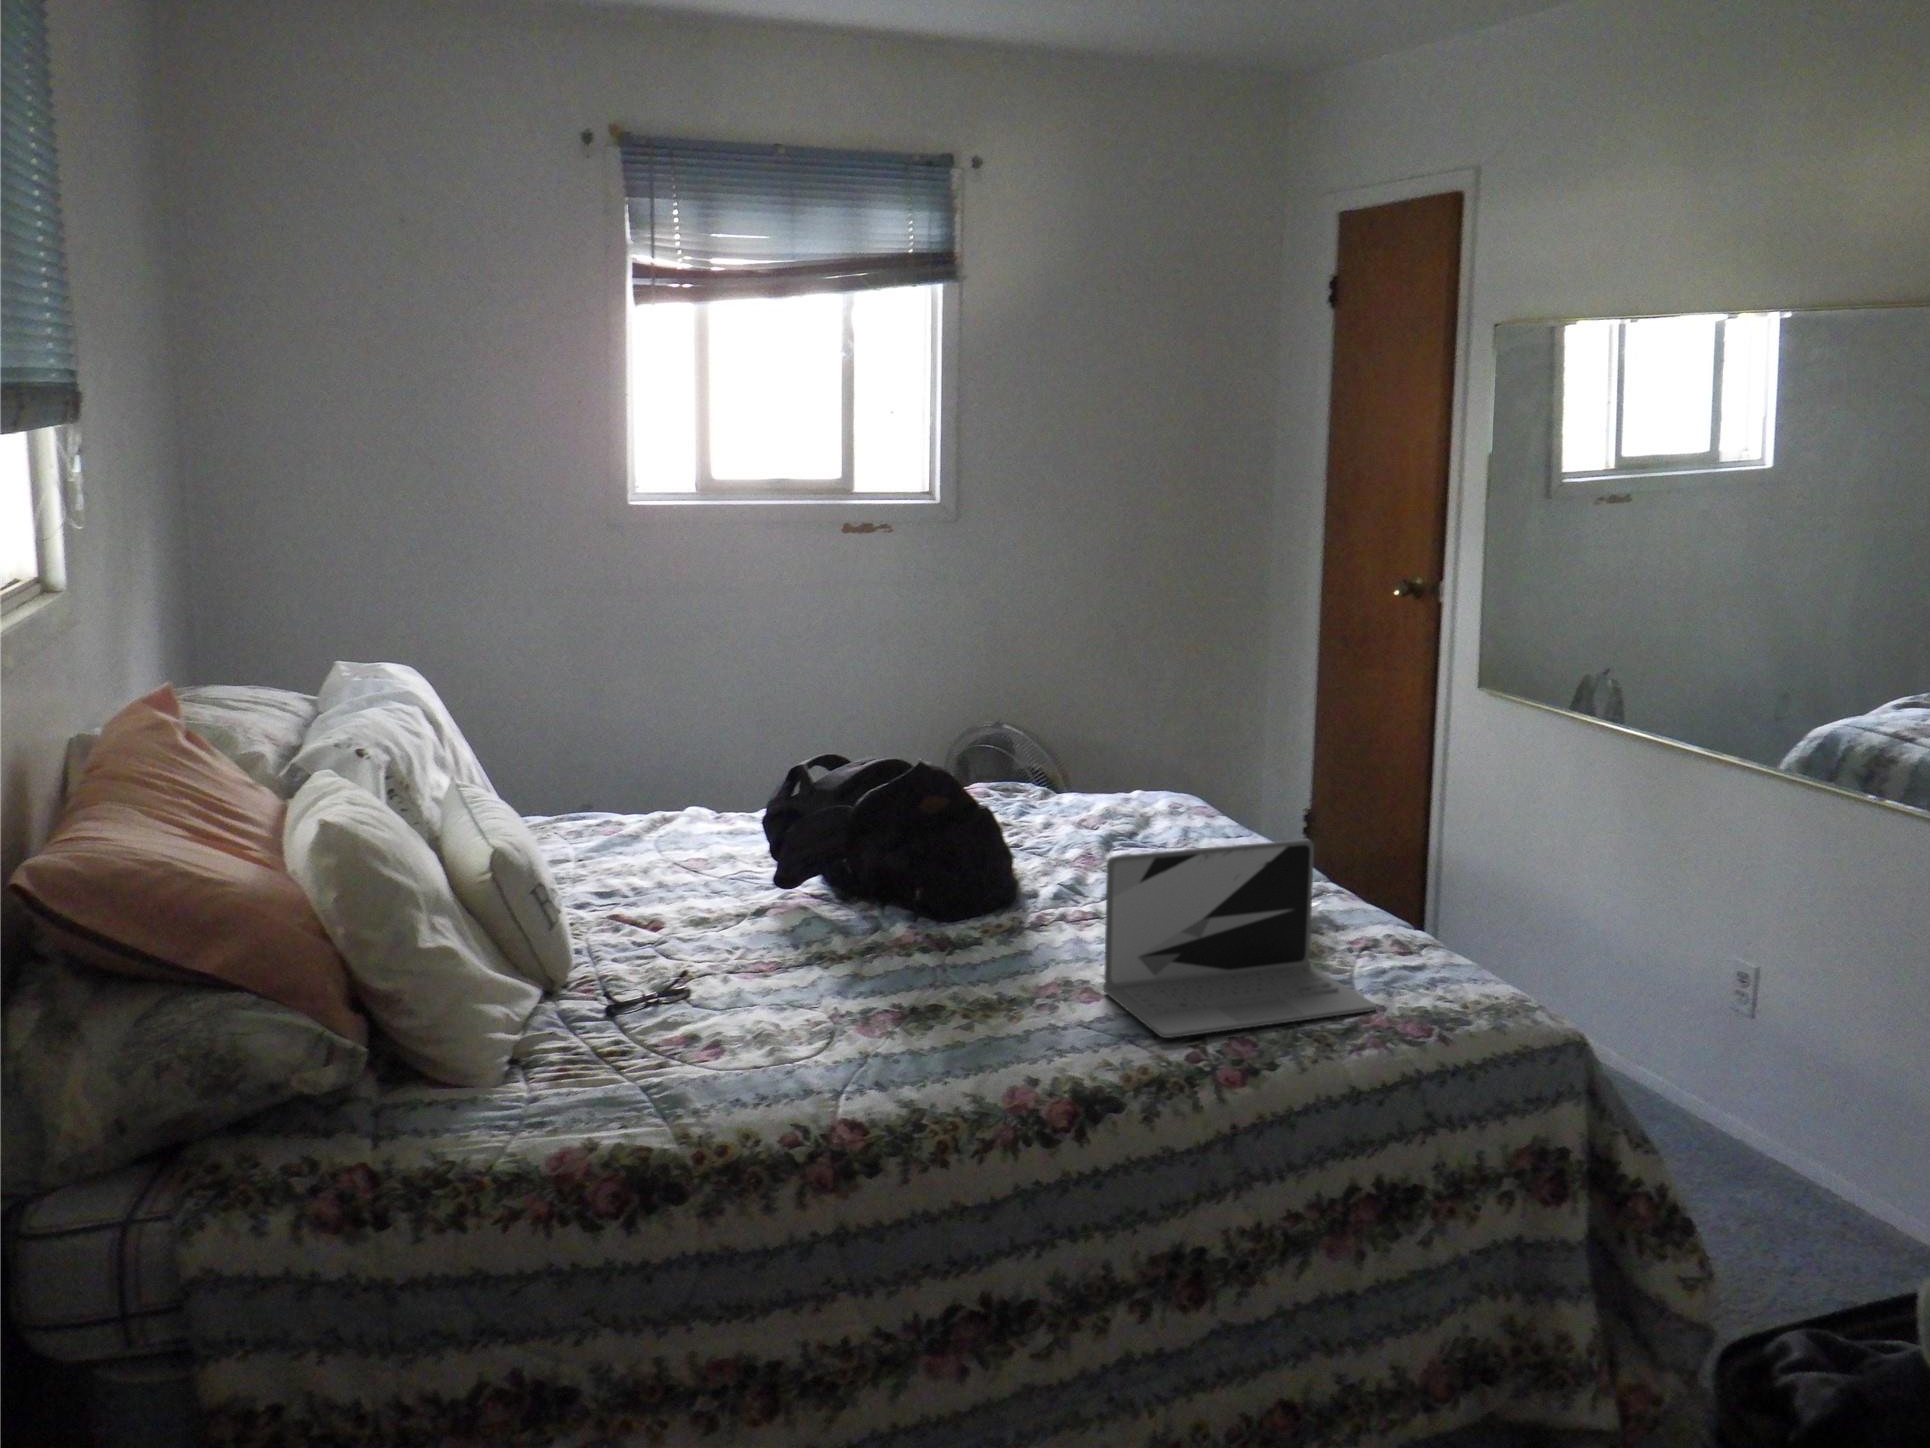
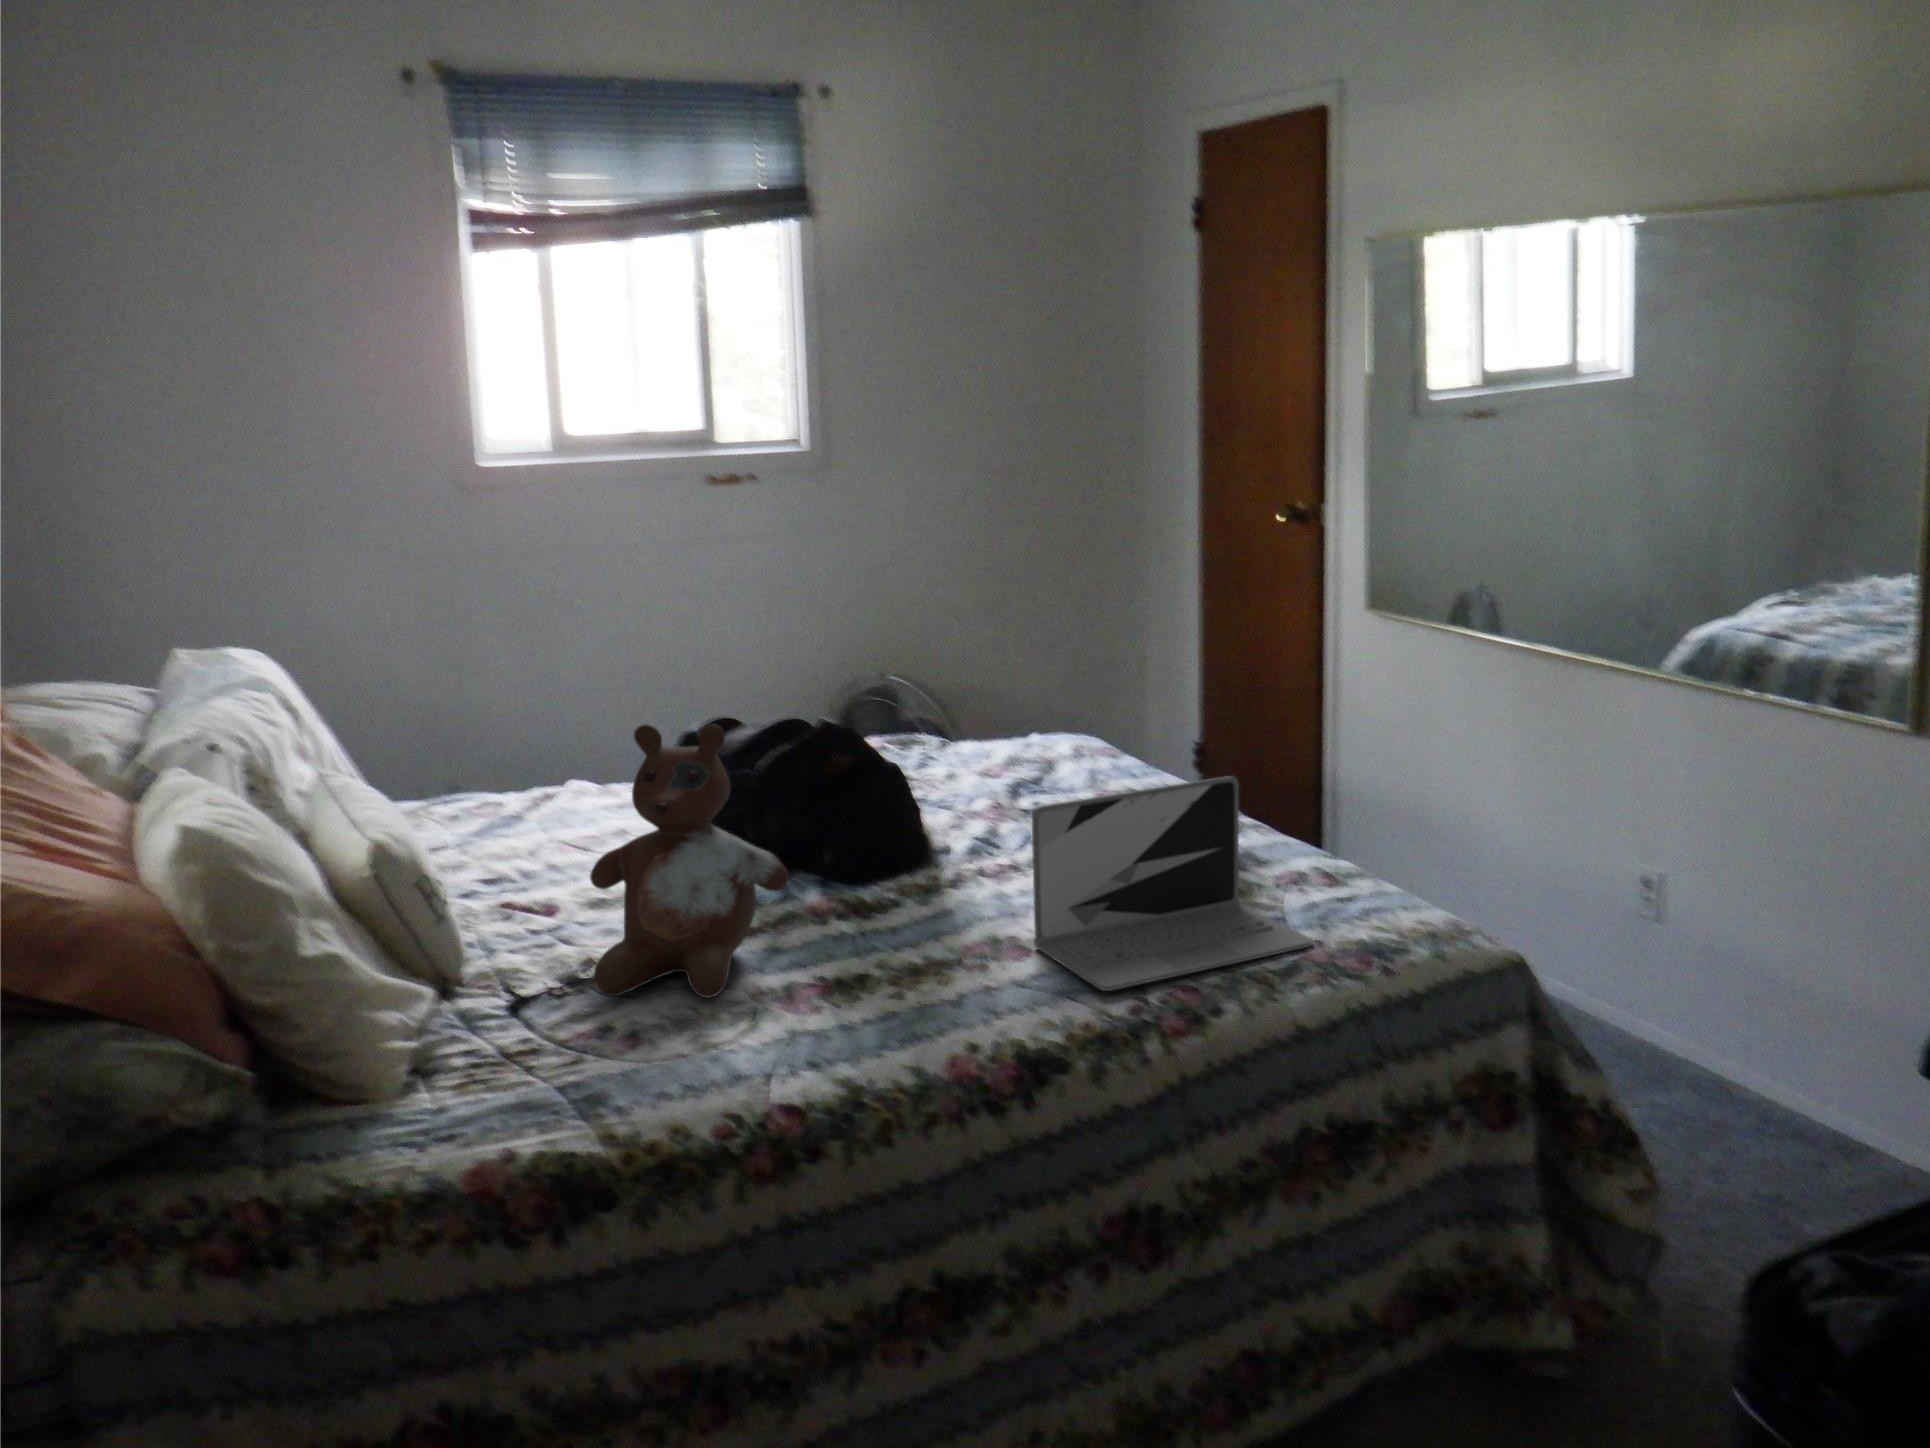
stuffed bear: none [685,755,874,1016] -> present [590,724,789,998]

